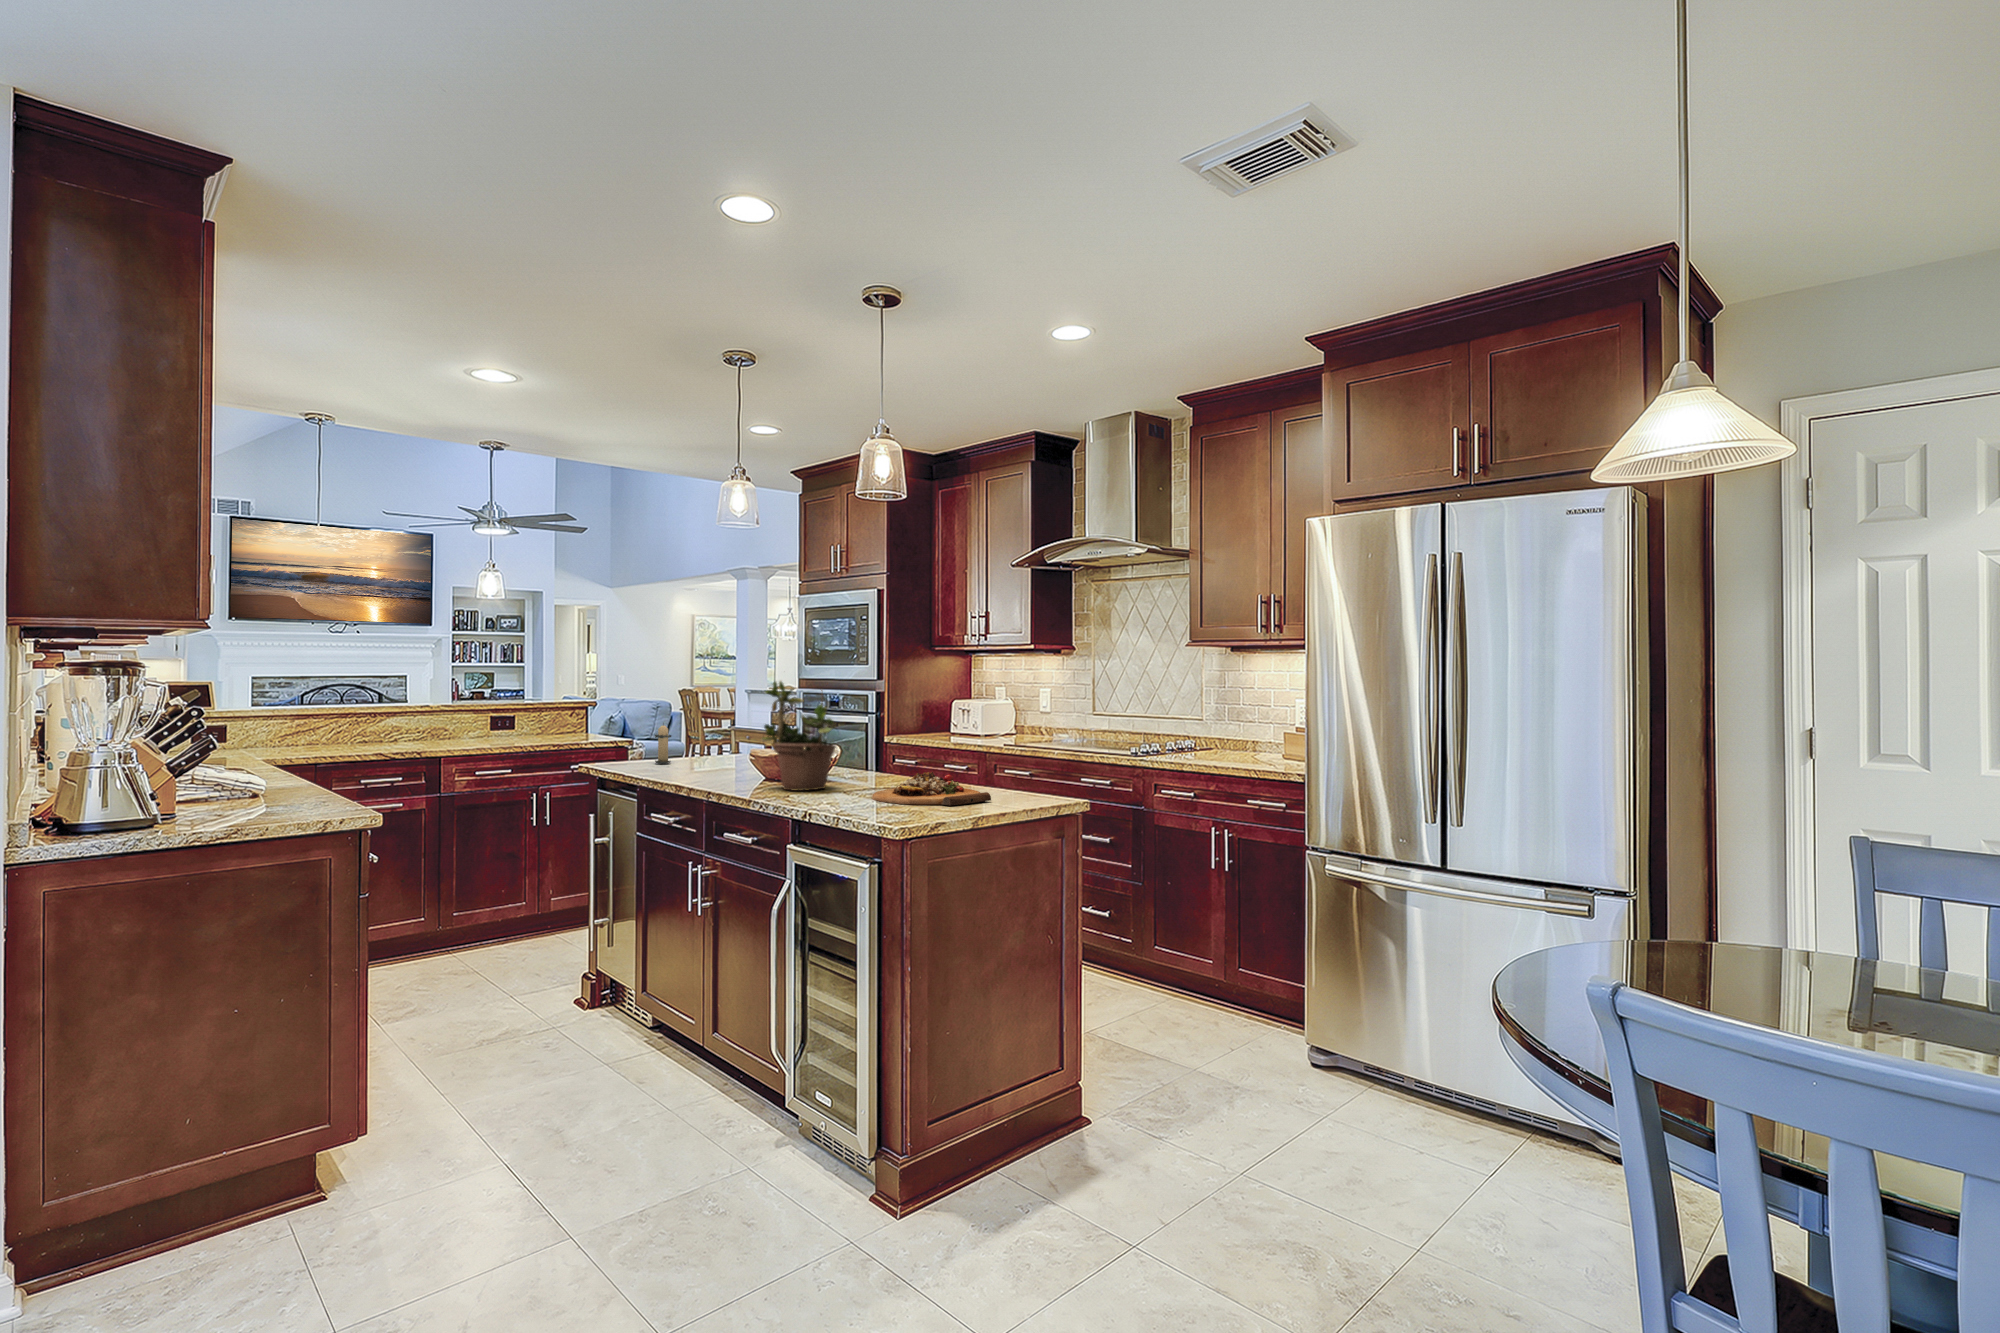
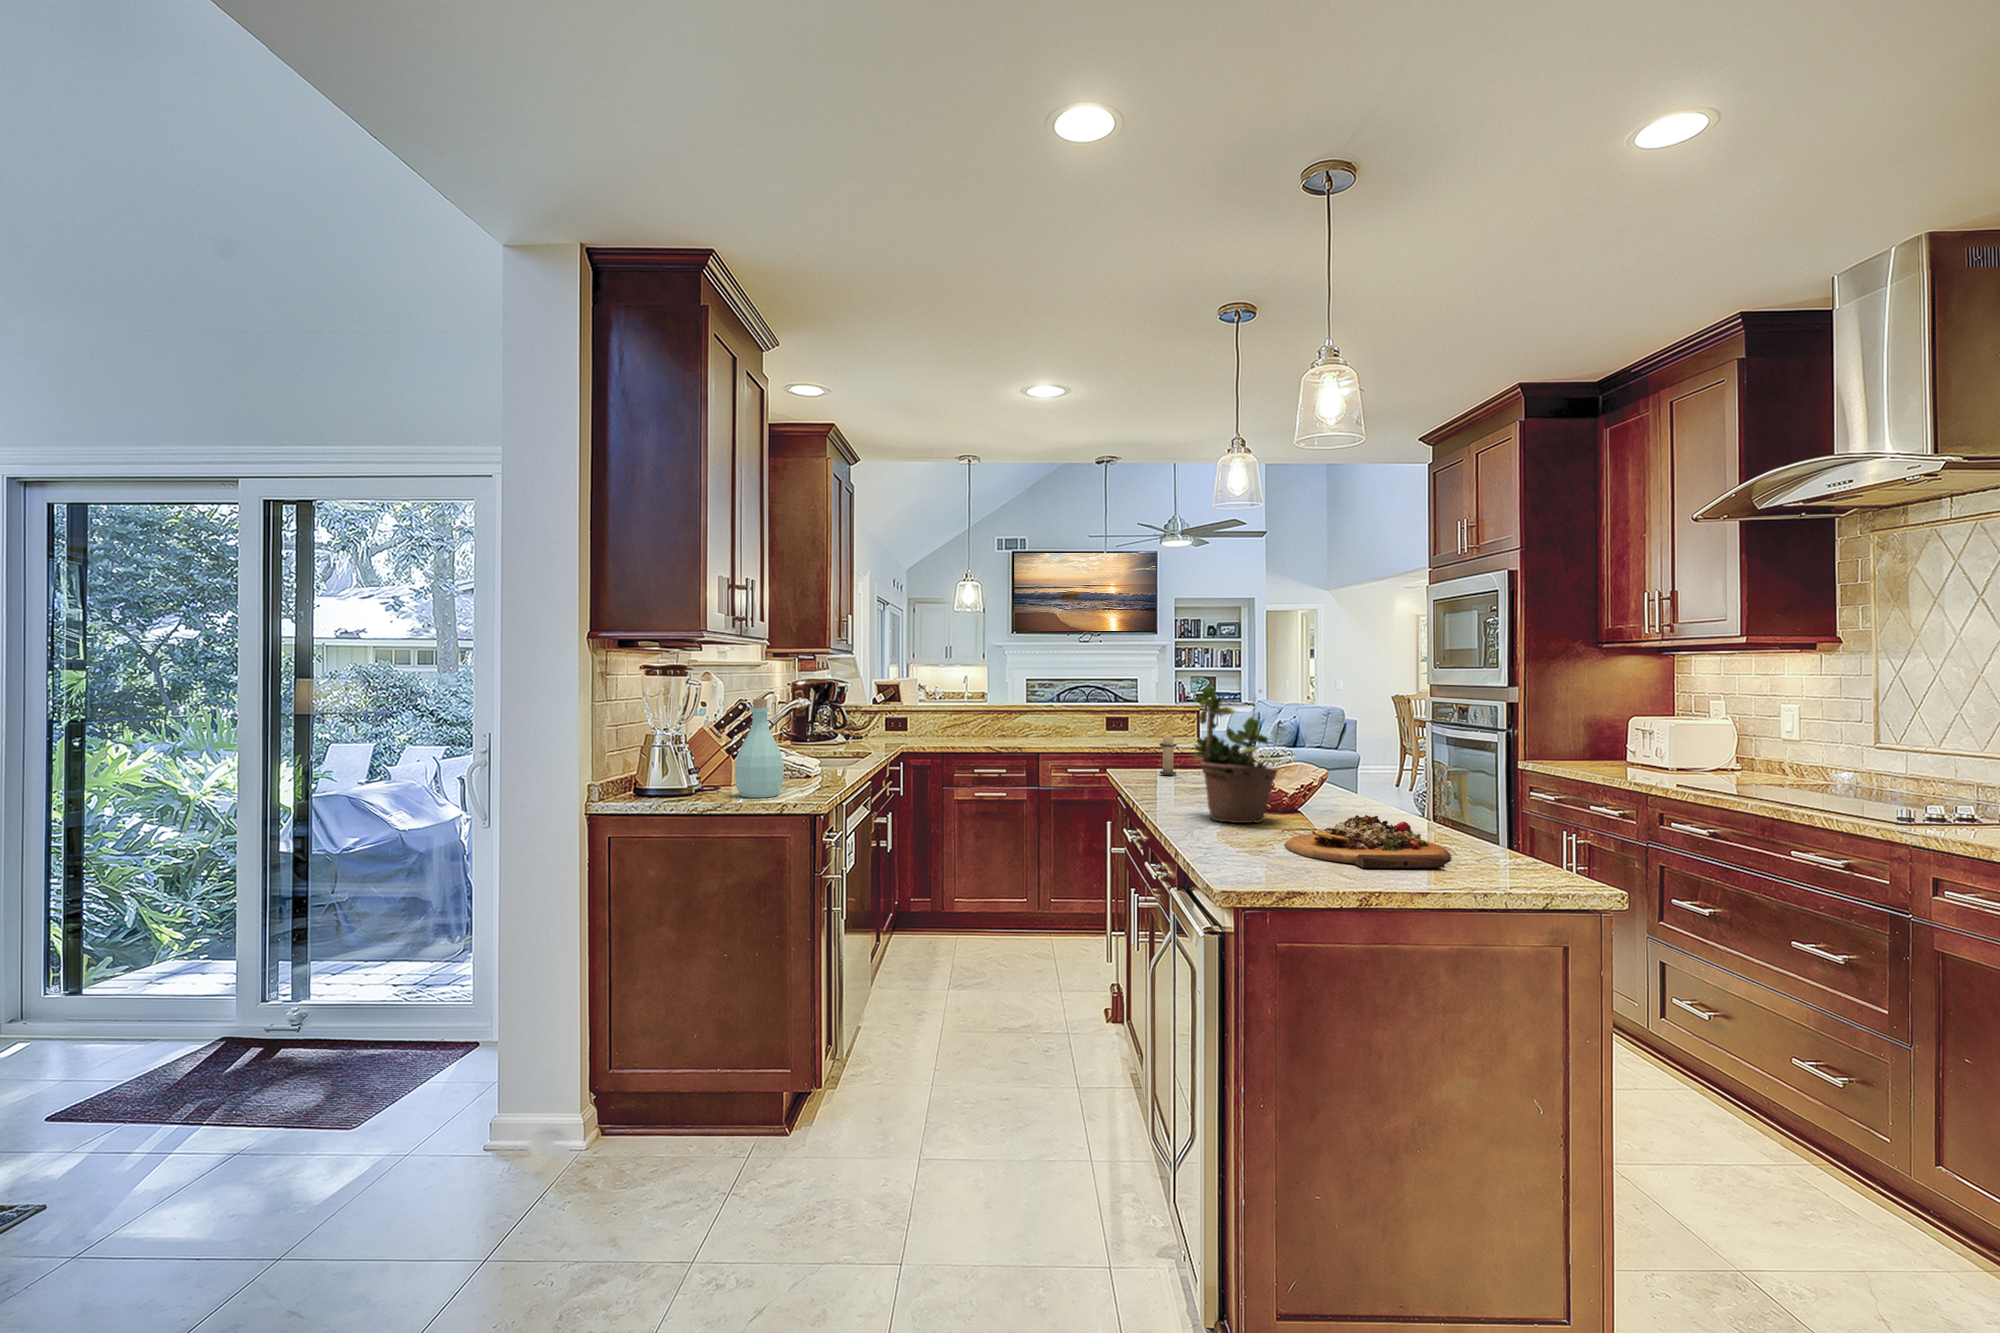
bottle: none [214,701,283,820] -> present [735,699,784,798]

